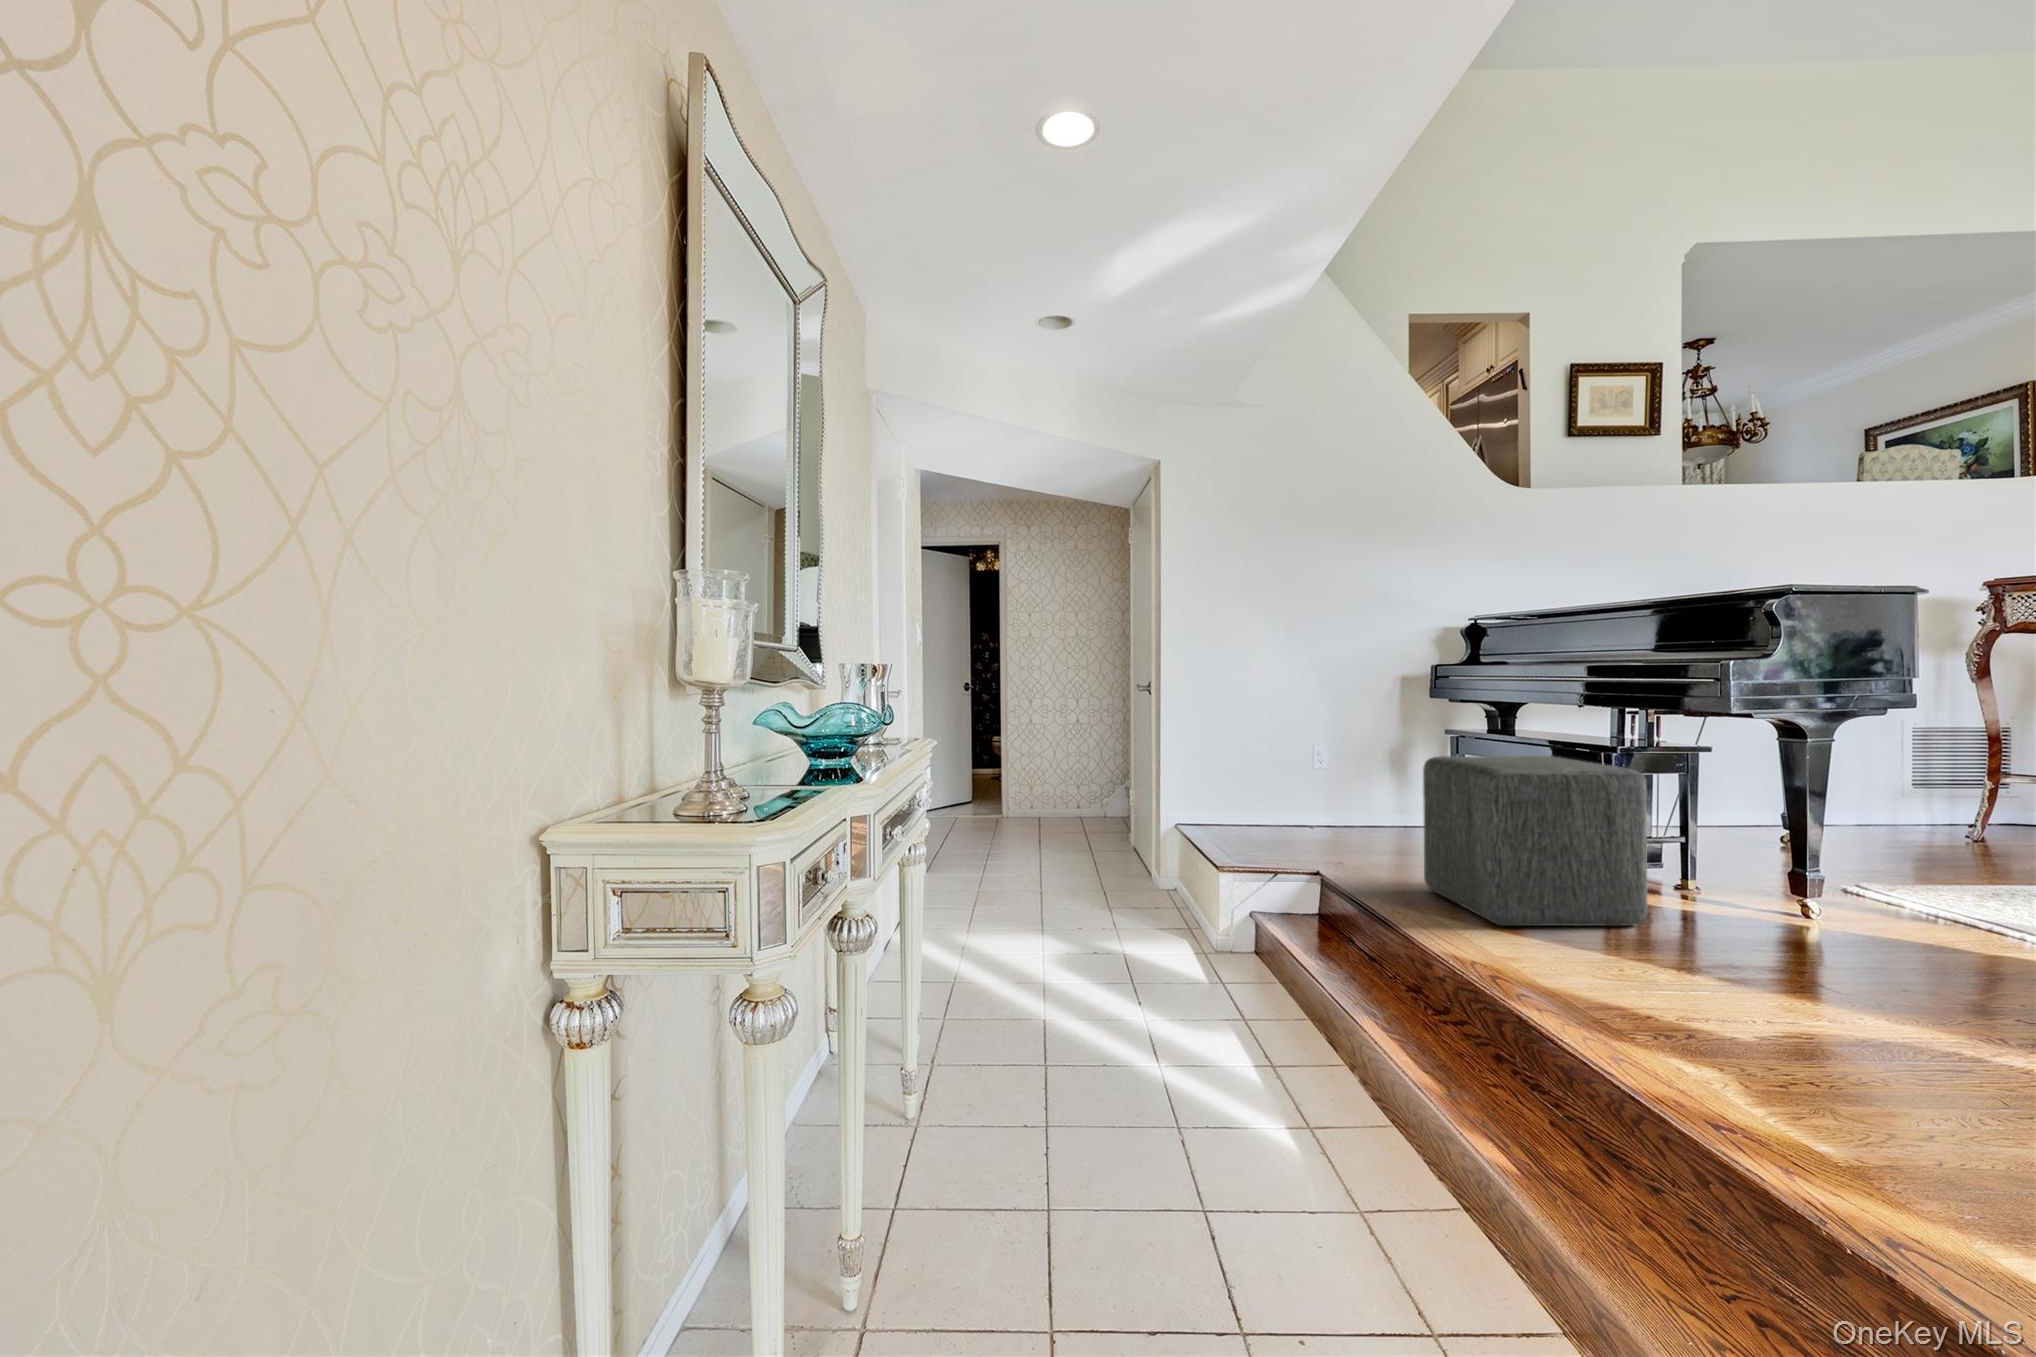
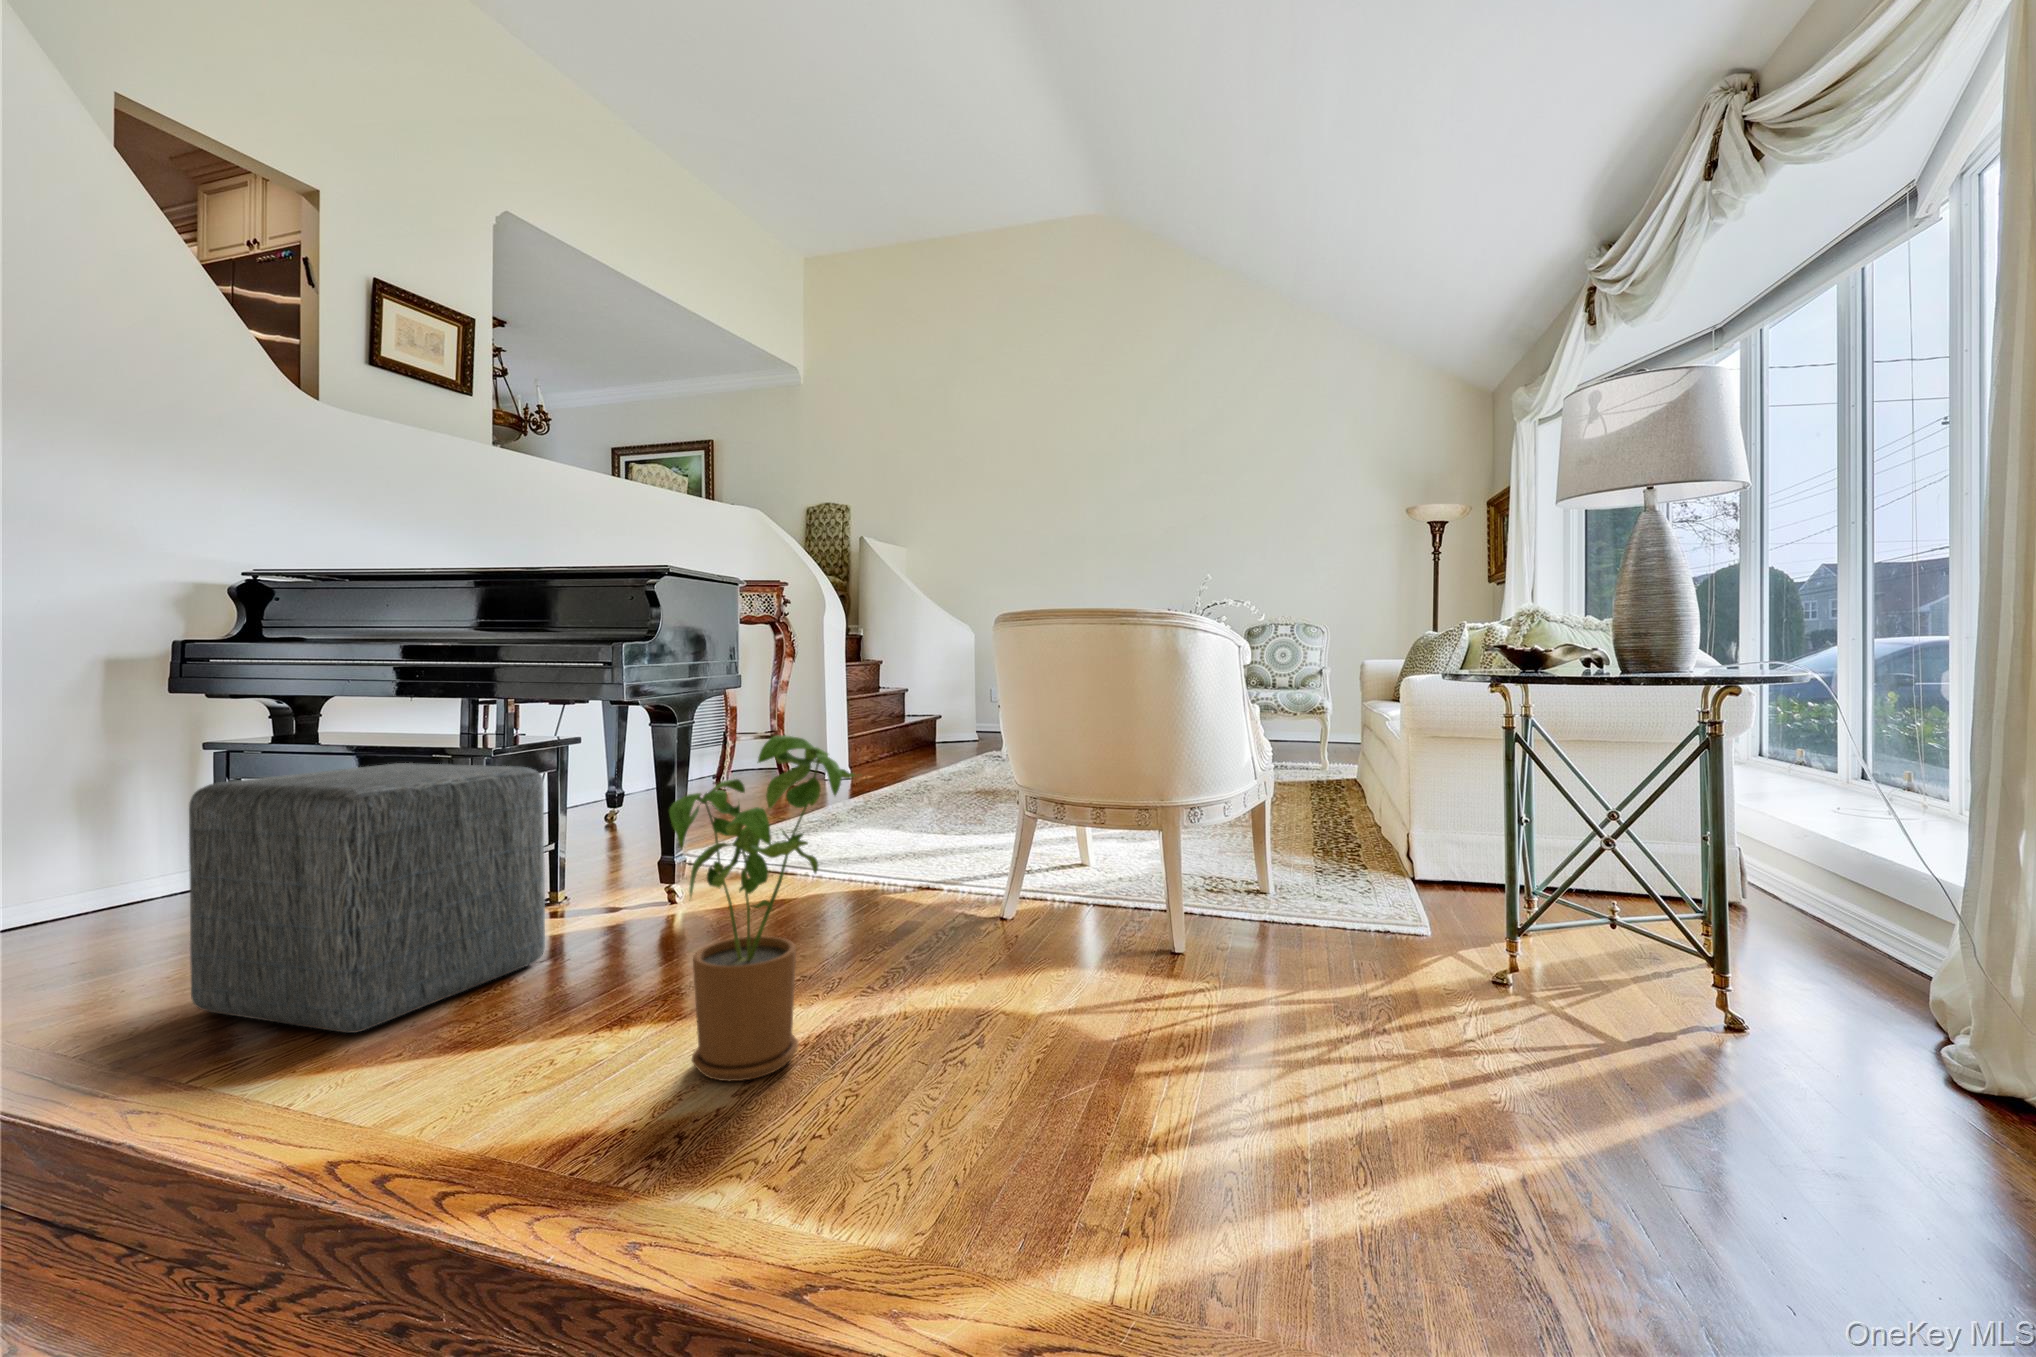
house plant: none [1697,765,1925,1060] -> present [669,735,856,1081]

